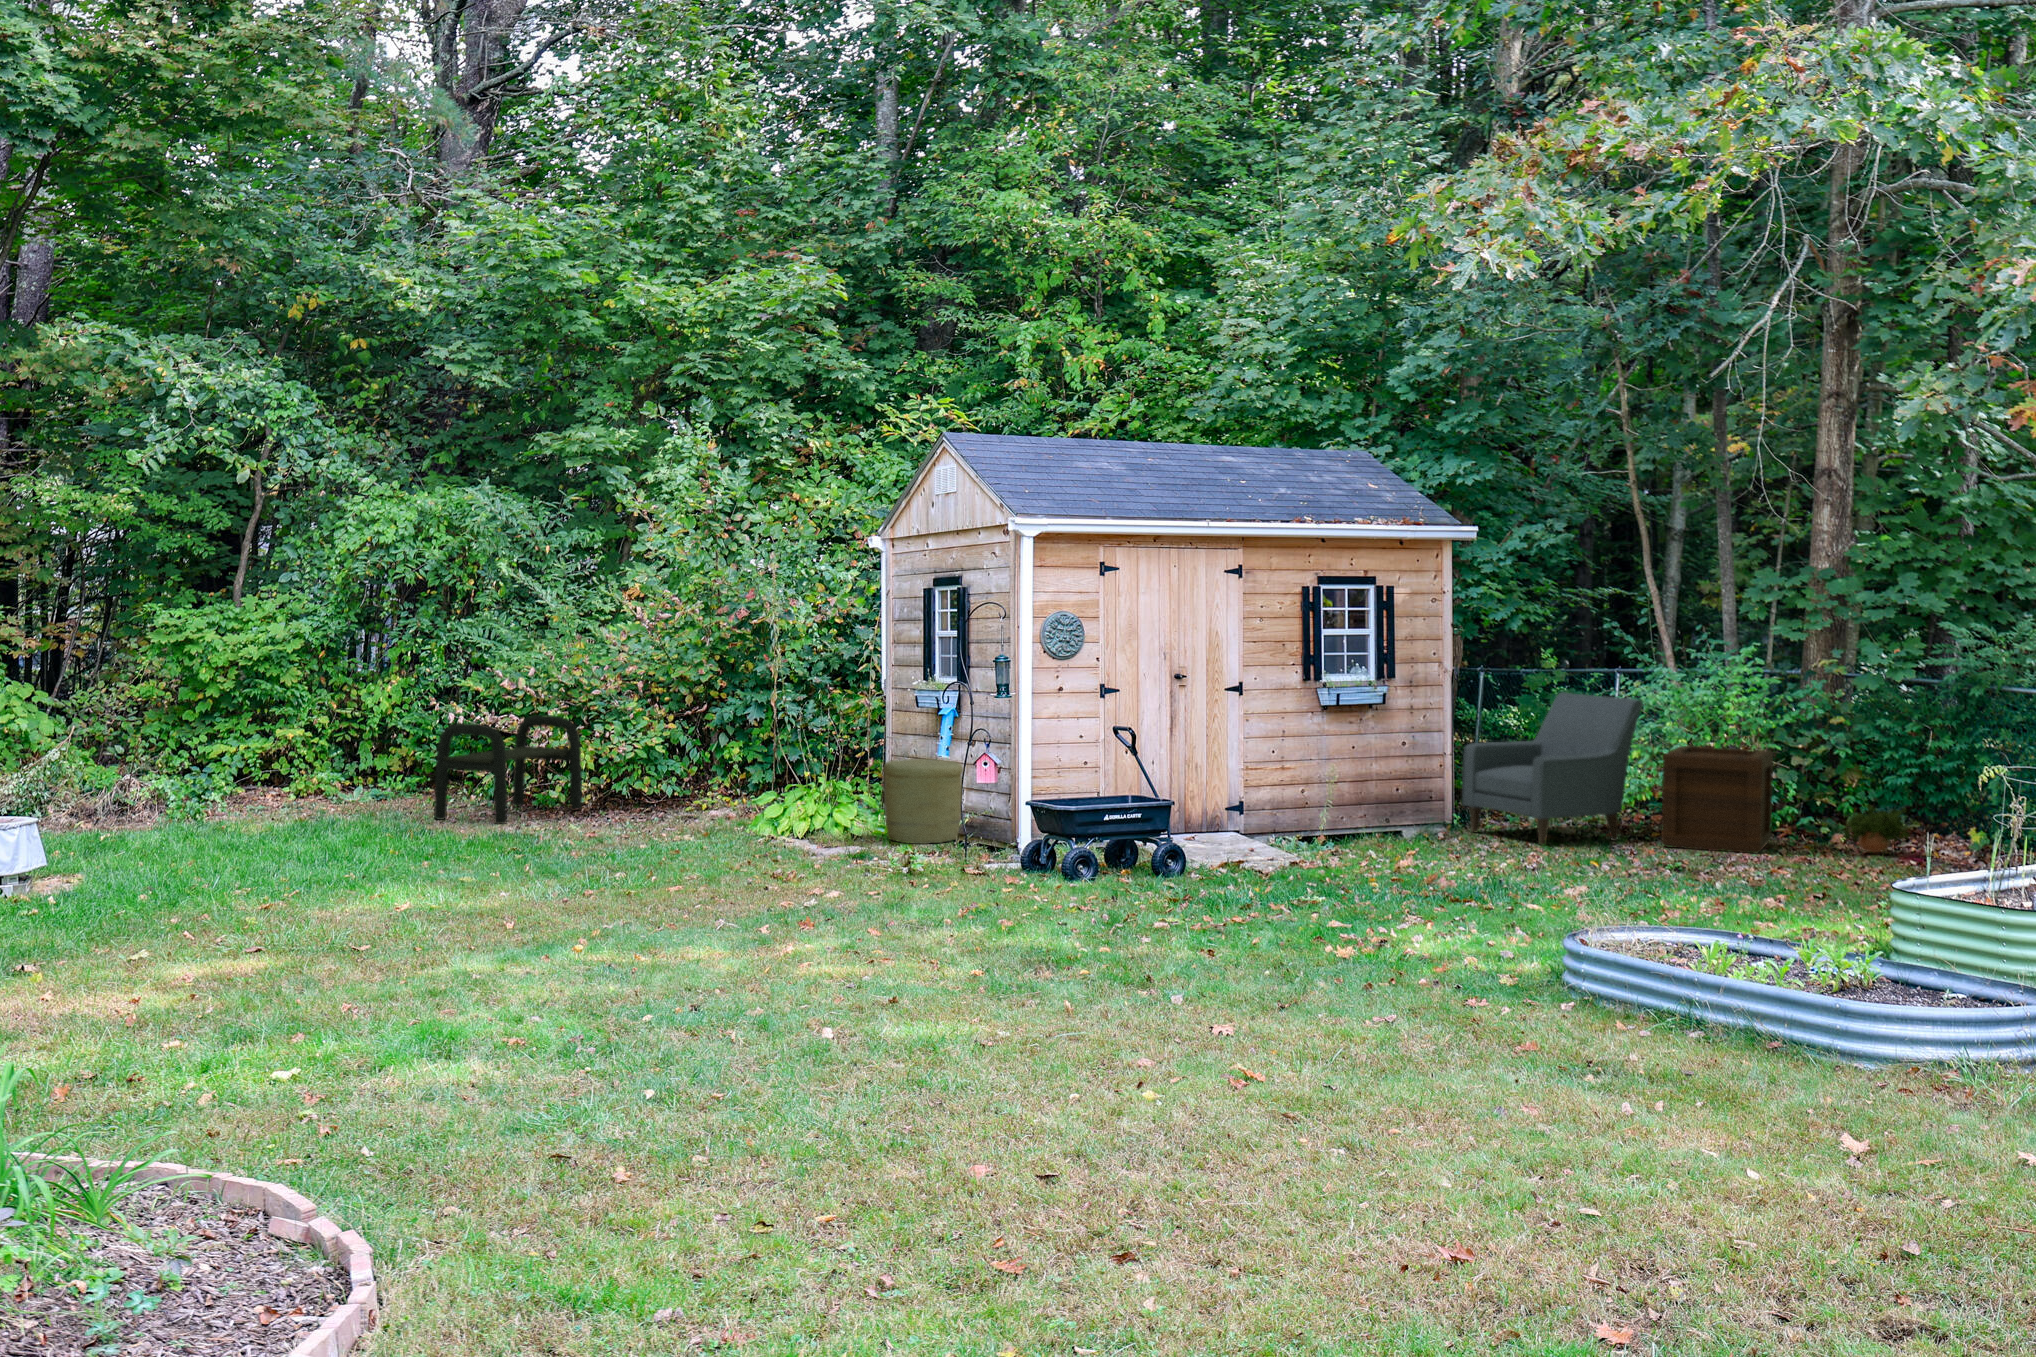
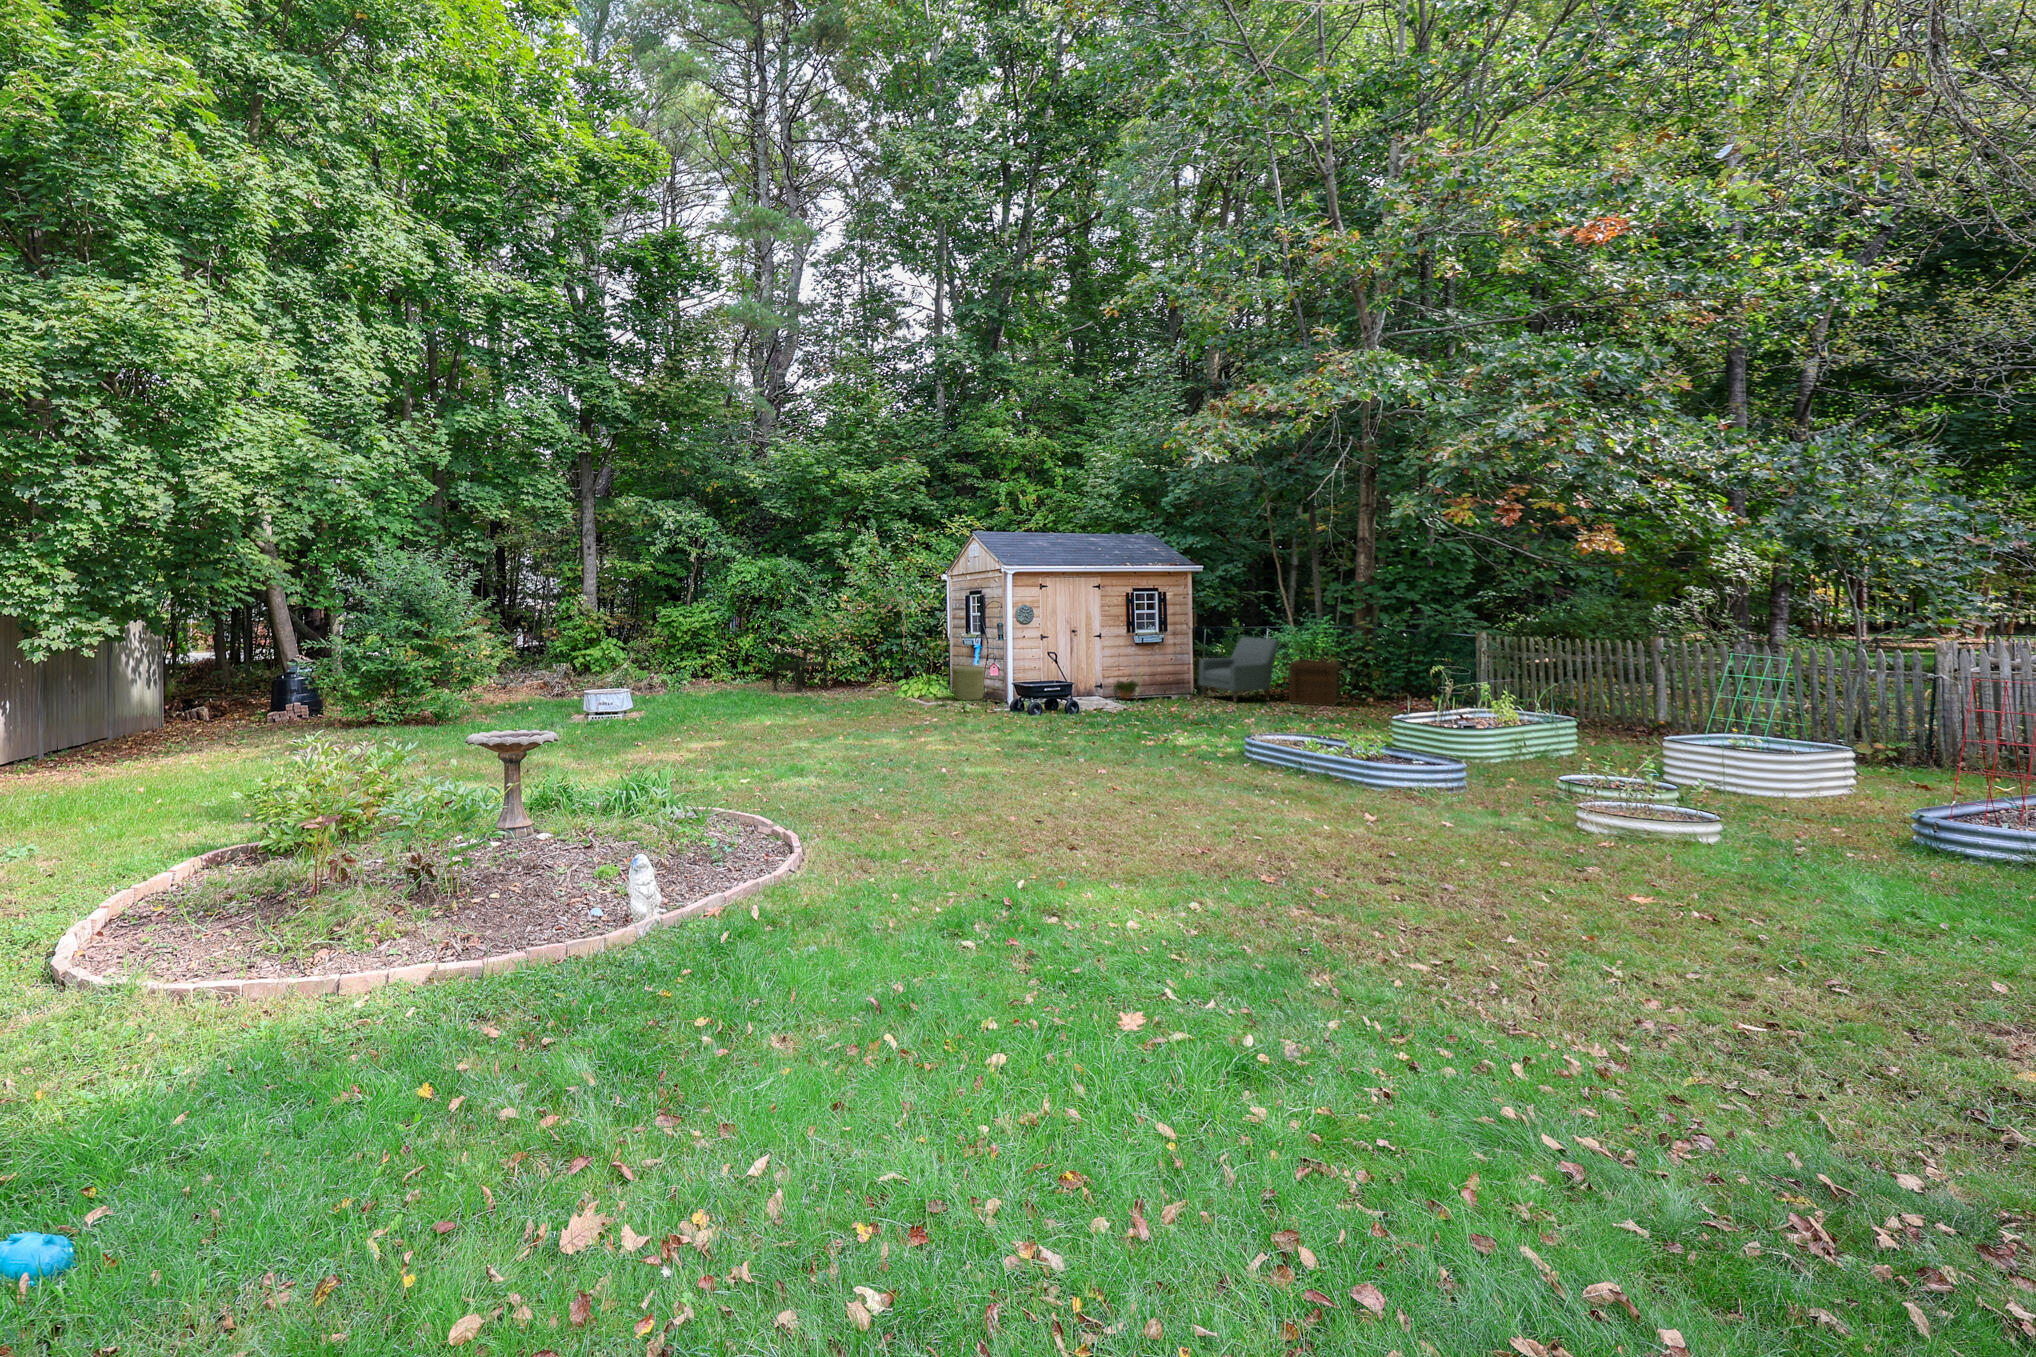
potted plant: present [1843,805,1910,852] -> present [1113,680,1138,699]

